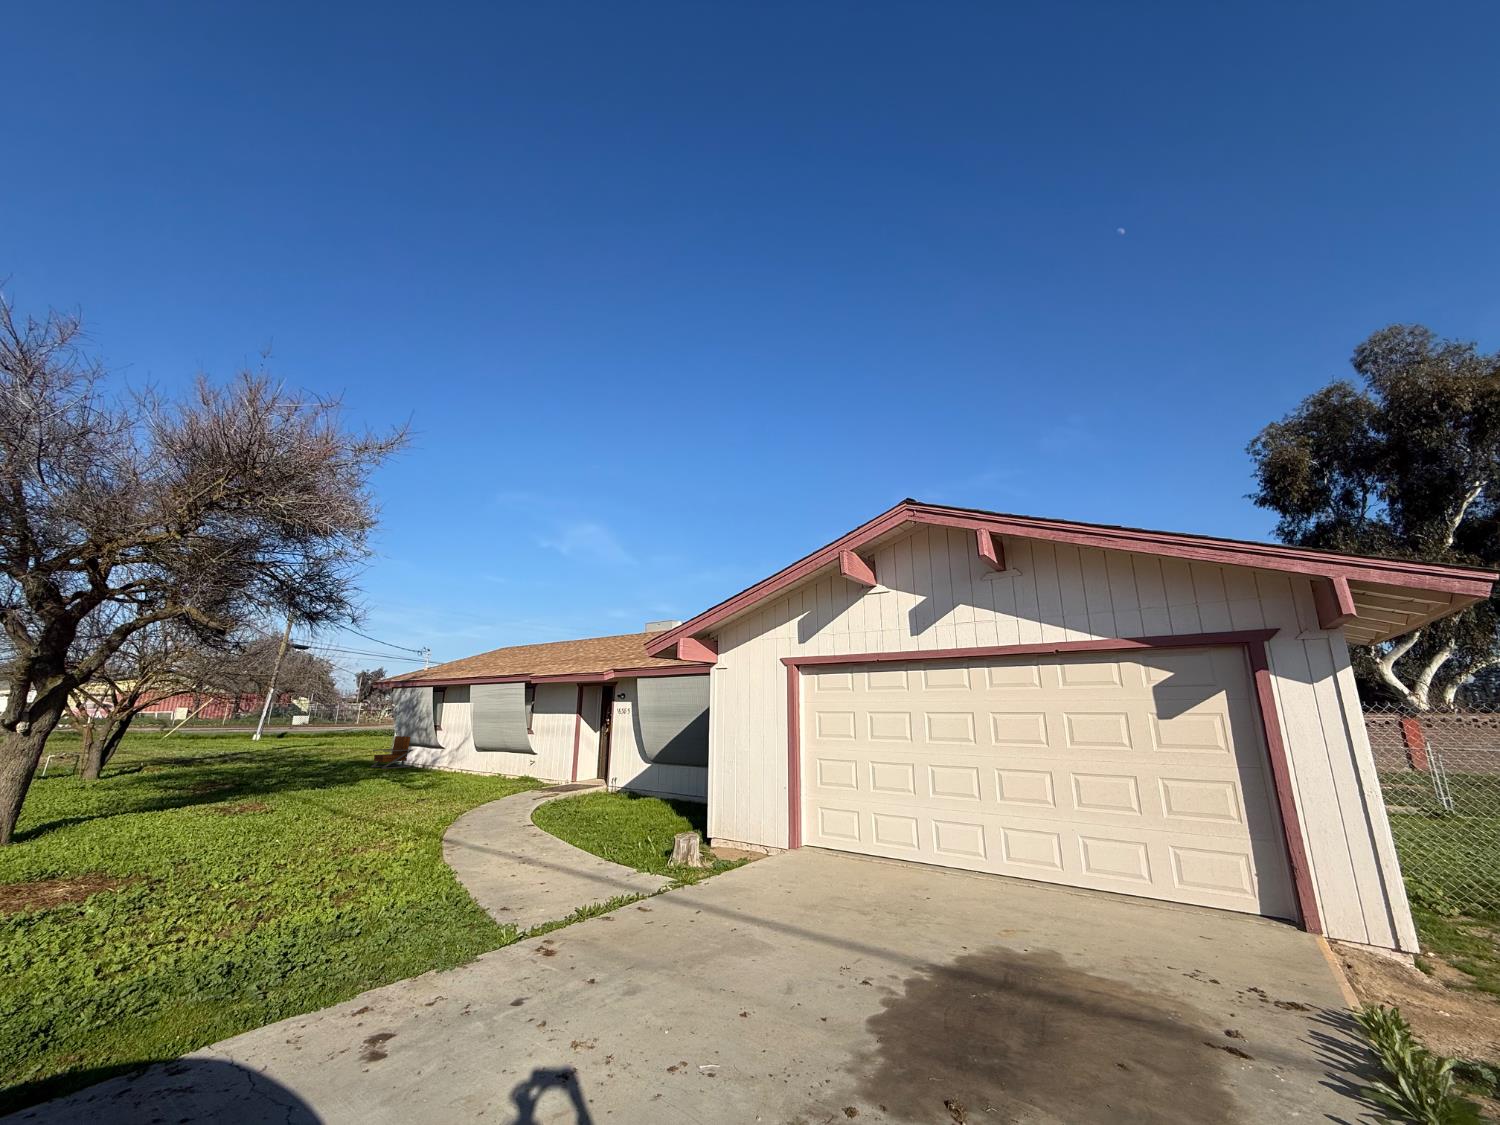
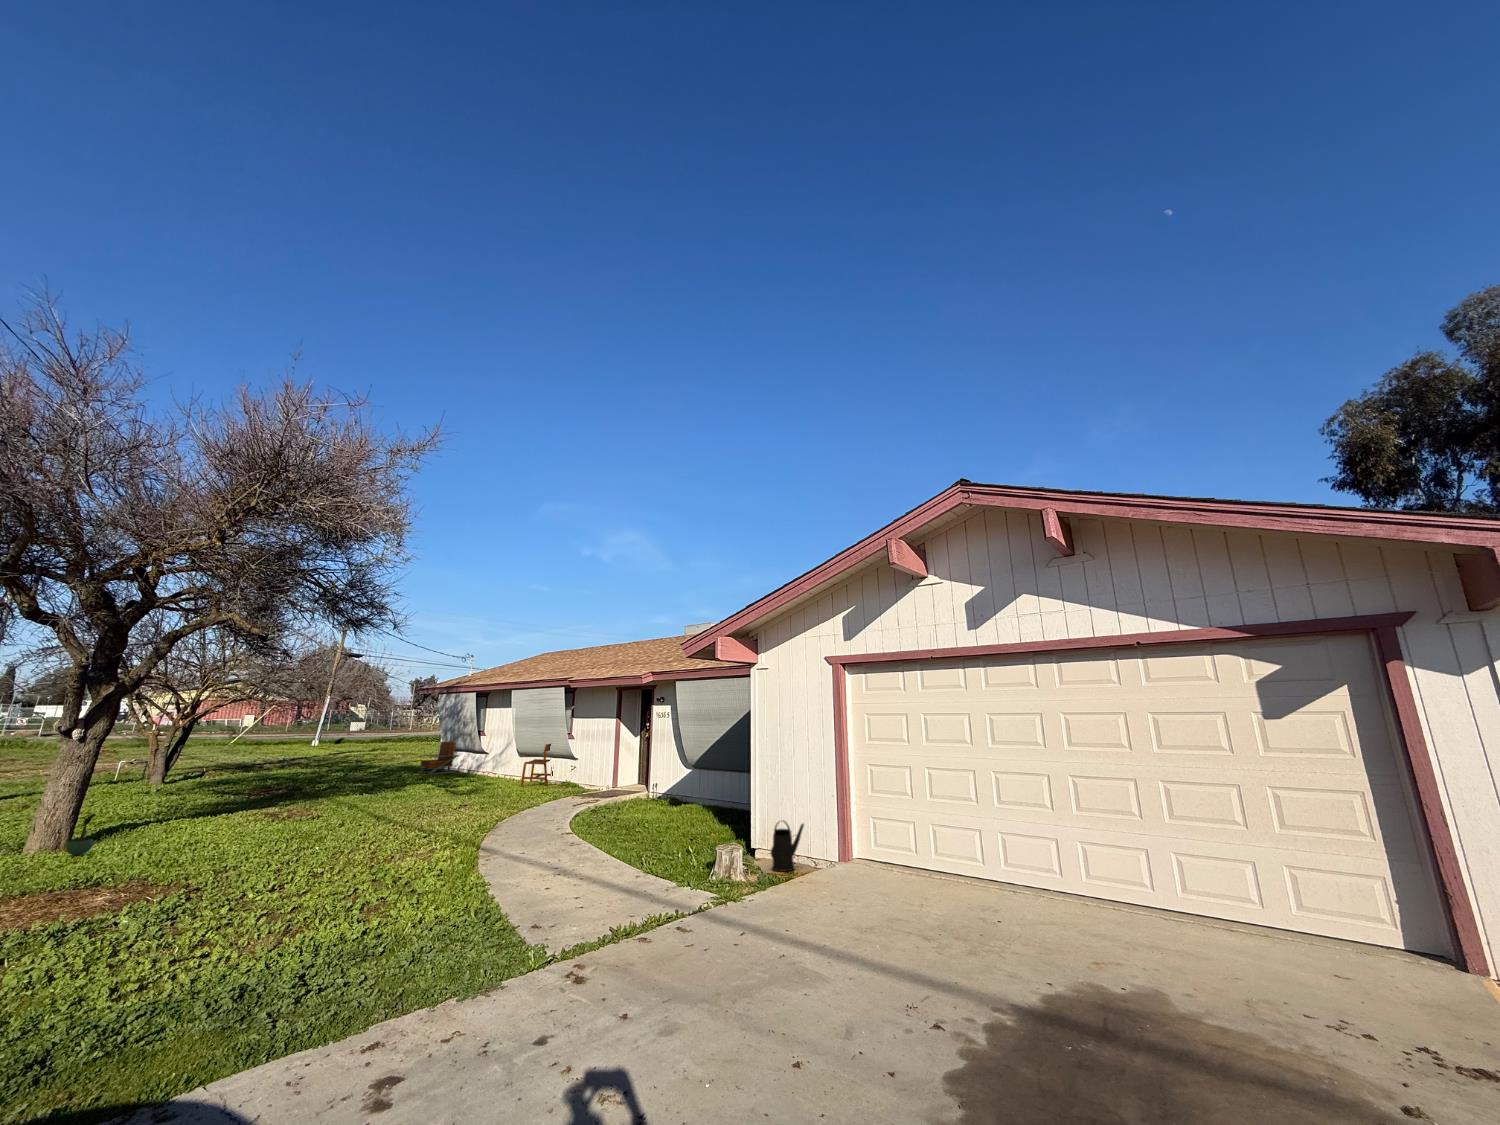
bench: none [478,737,513,780] -> present [521,744,553,786]
potted plant: none [14,807,46,849] -> present [66,814,96,855]
watering can: none [725,810,757,857] -> present [771,821,804,871]

